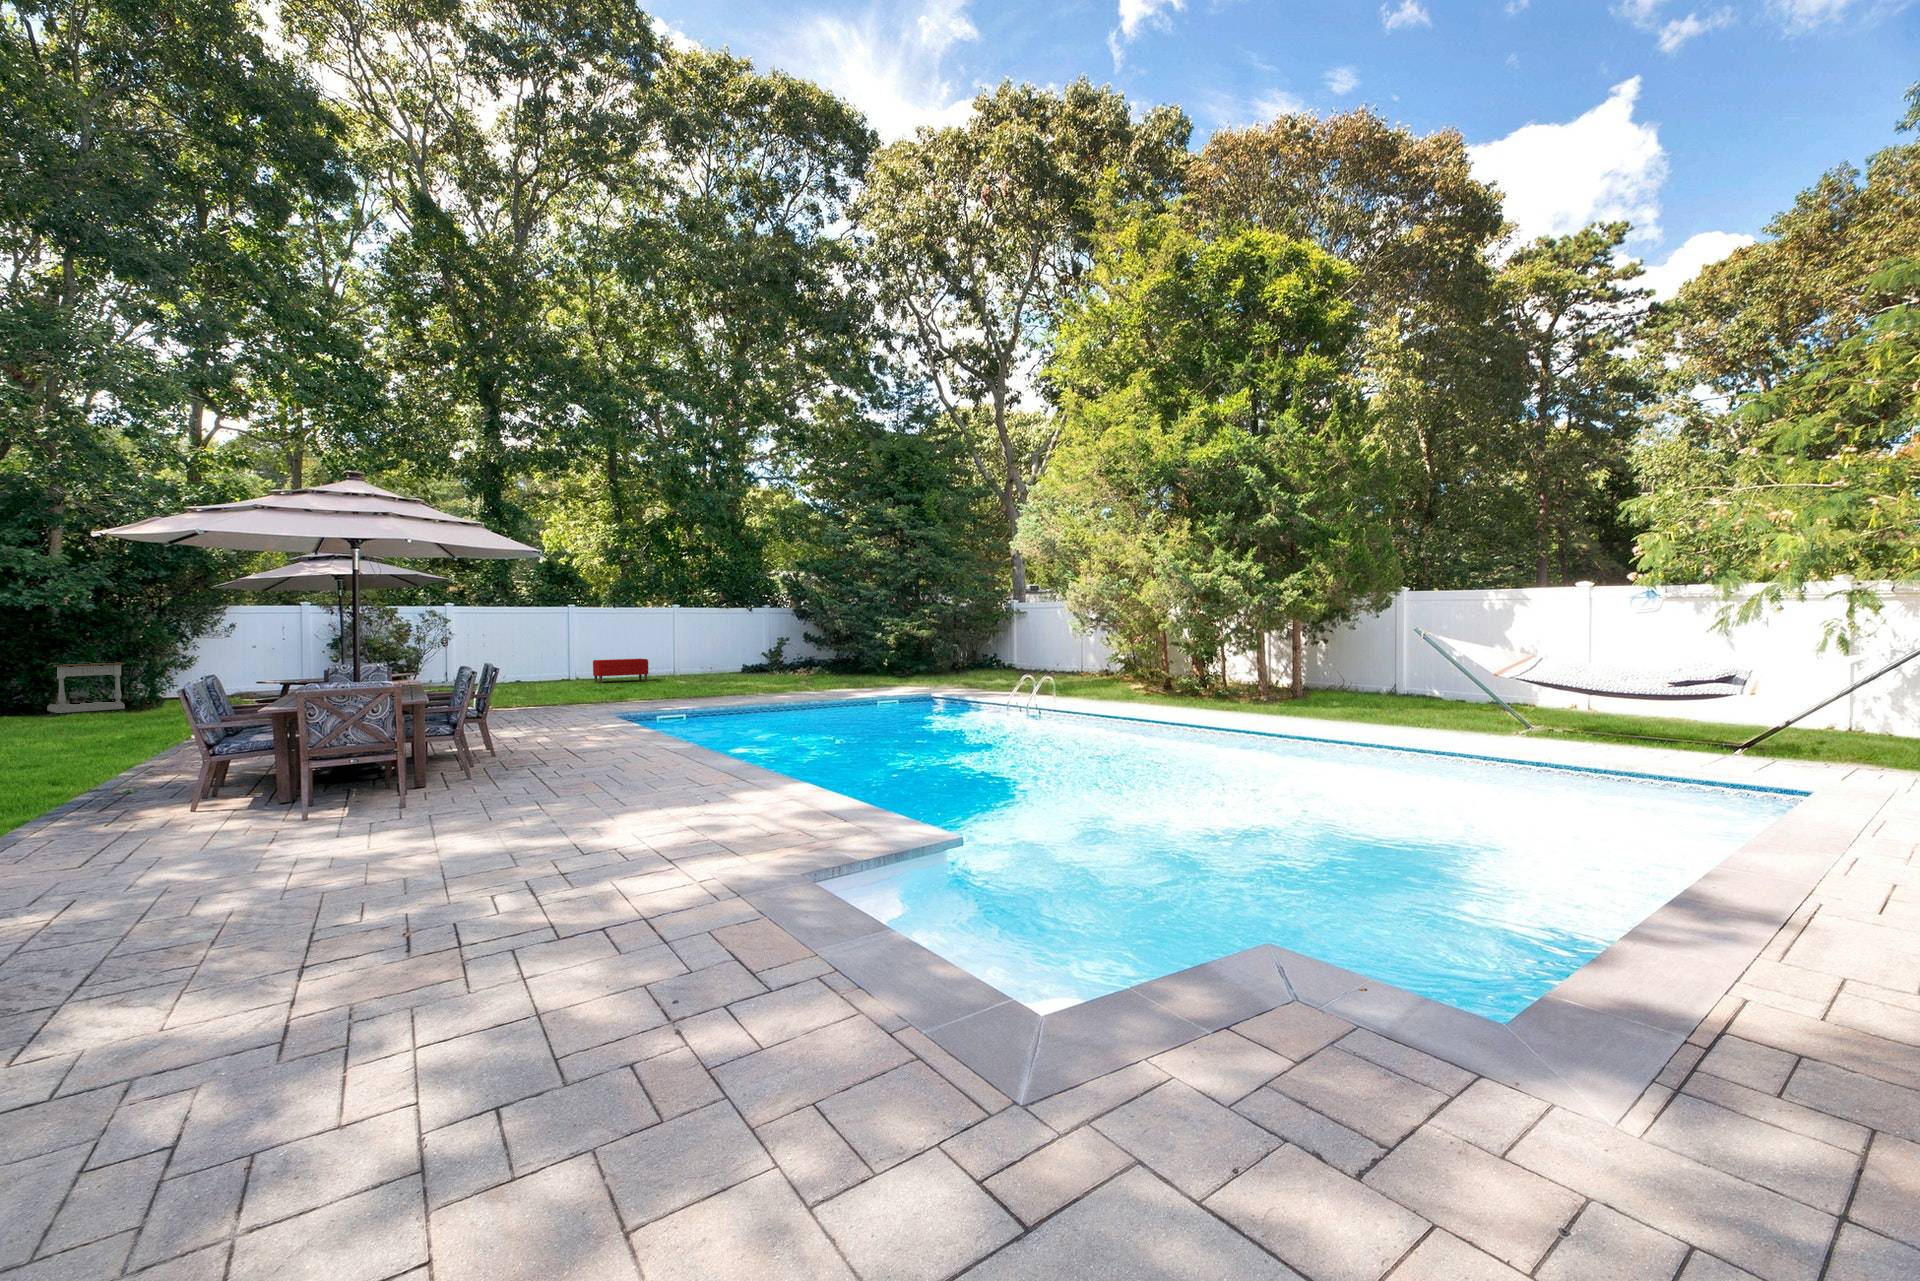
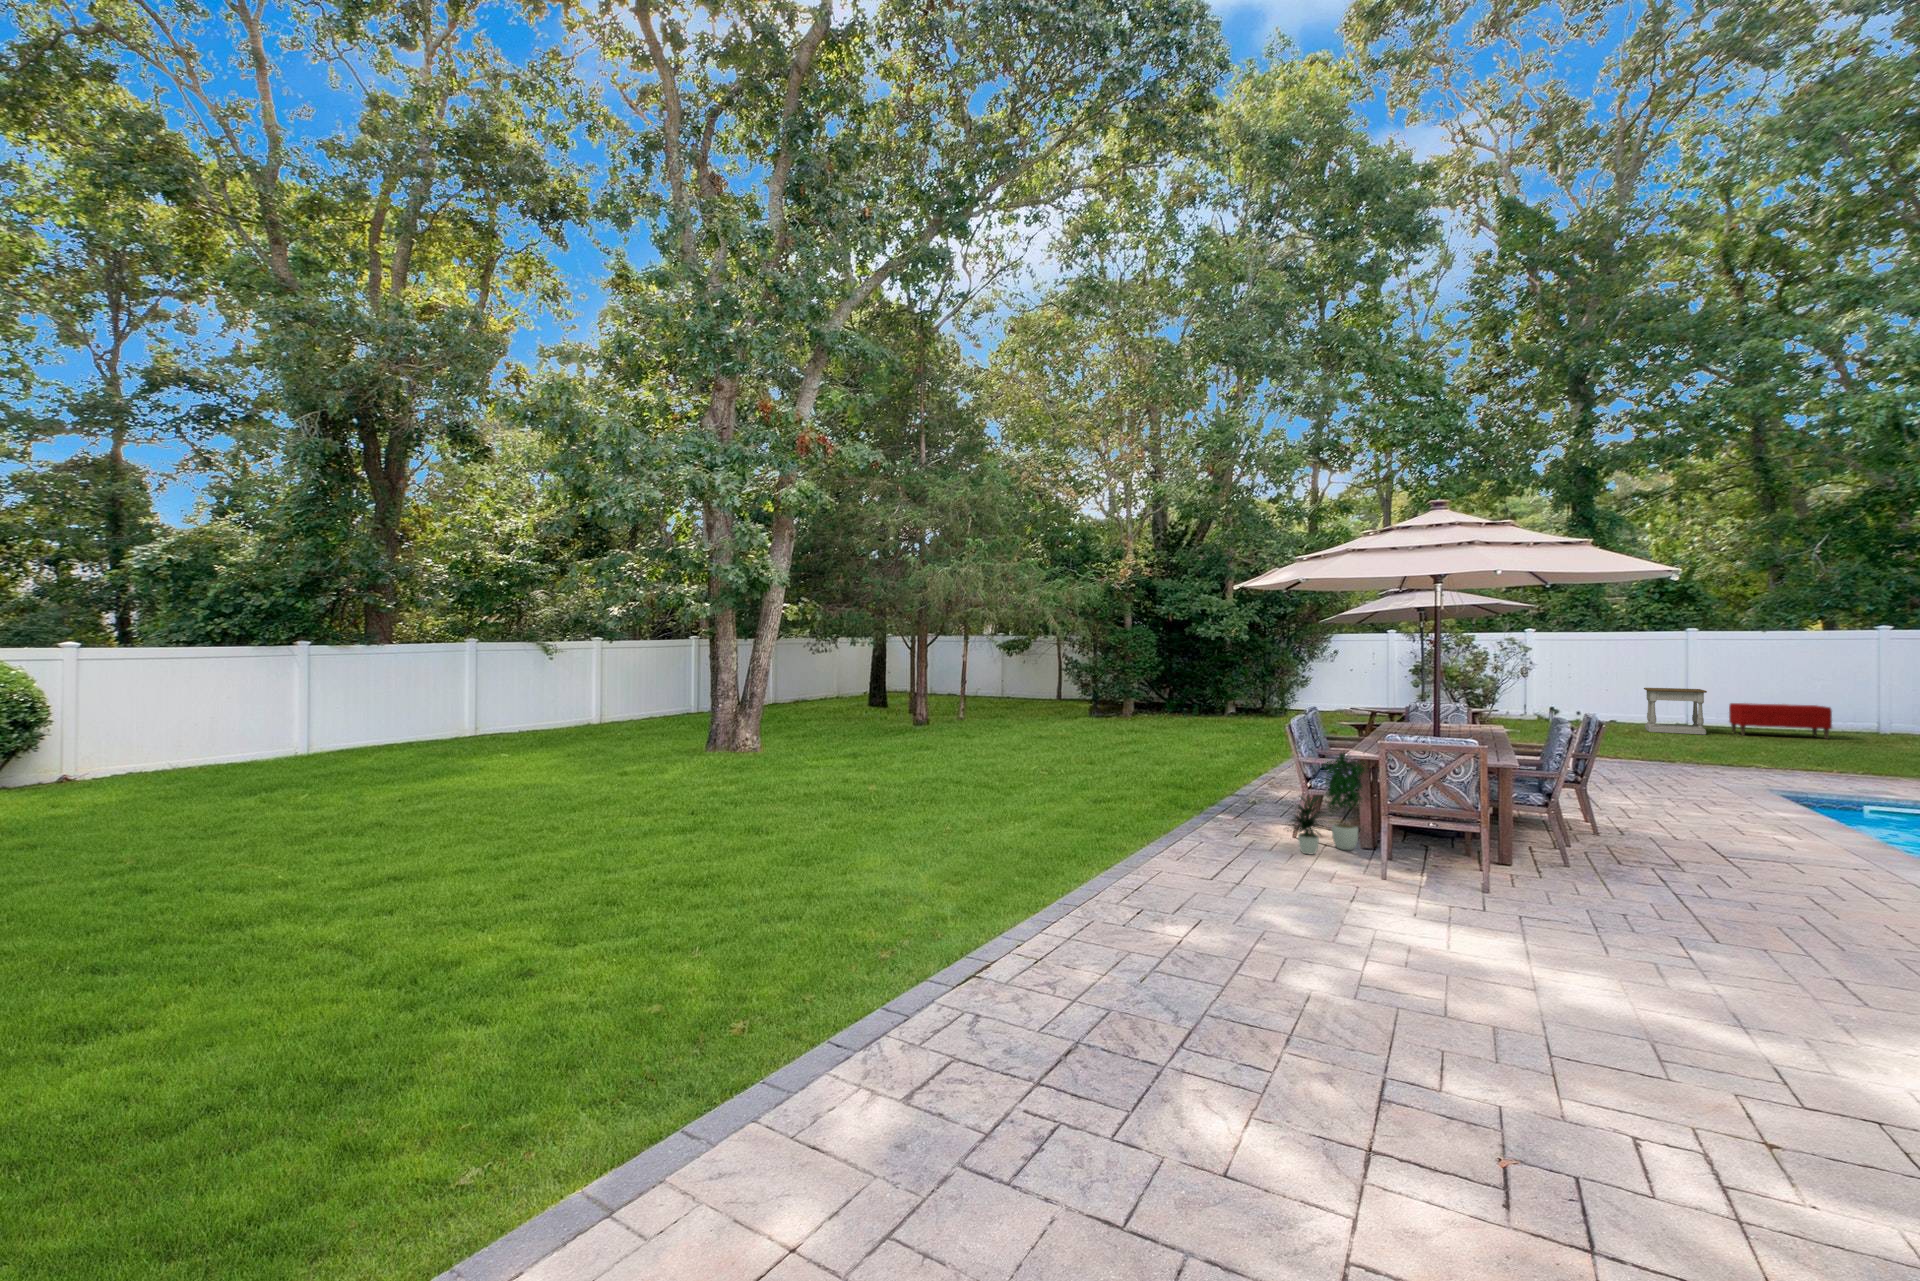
side table: present [47,662,125,713] -> present [1644,688,1707,734]
potted plant: none [181,705,287,818] -> present [1289,753,1368,854]

